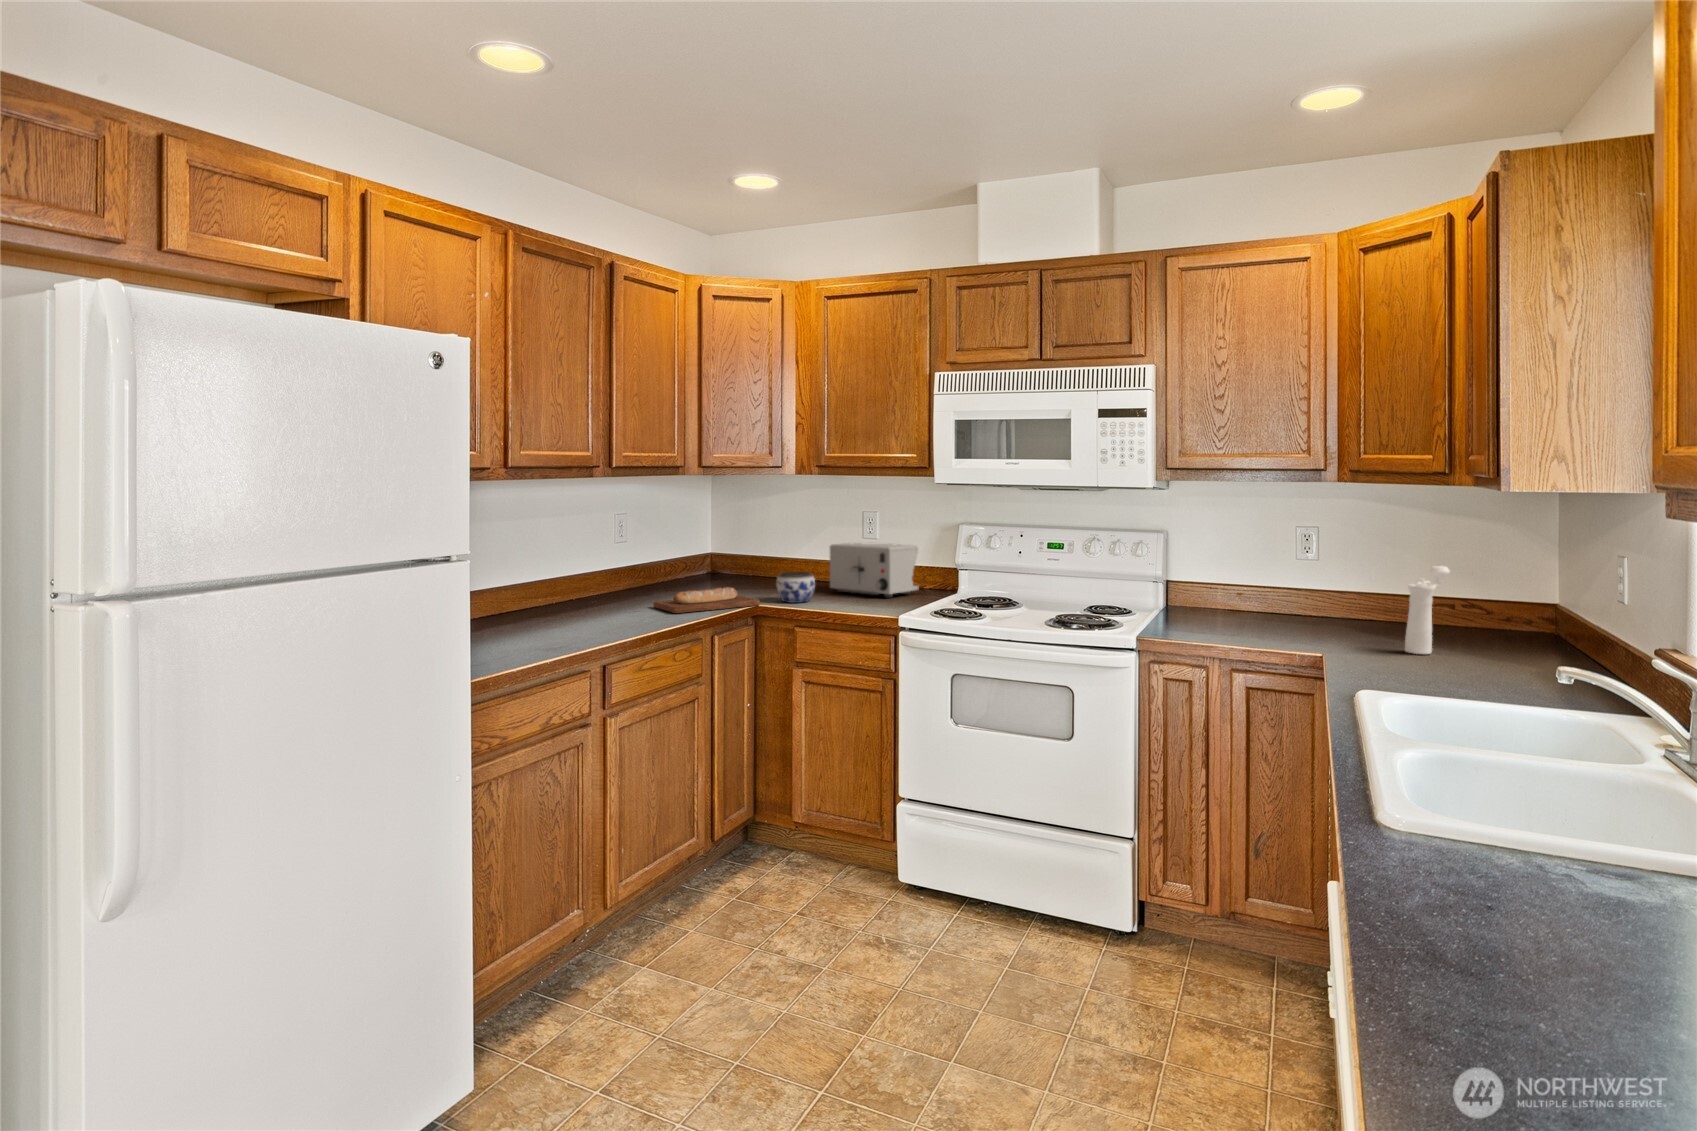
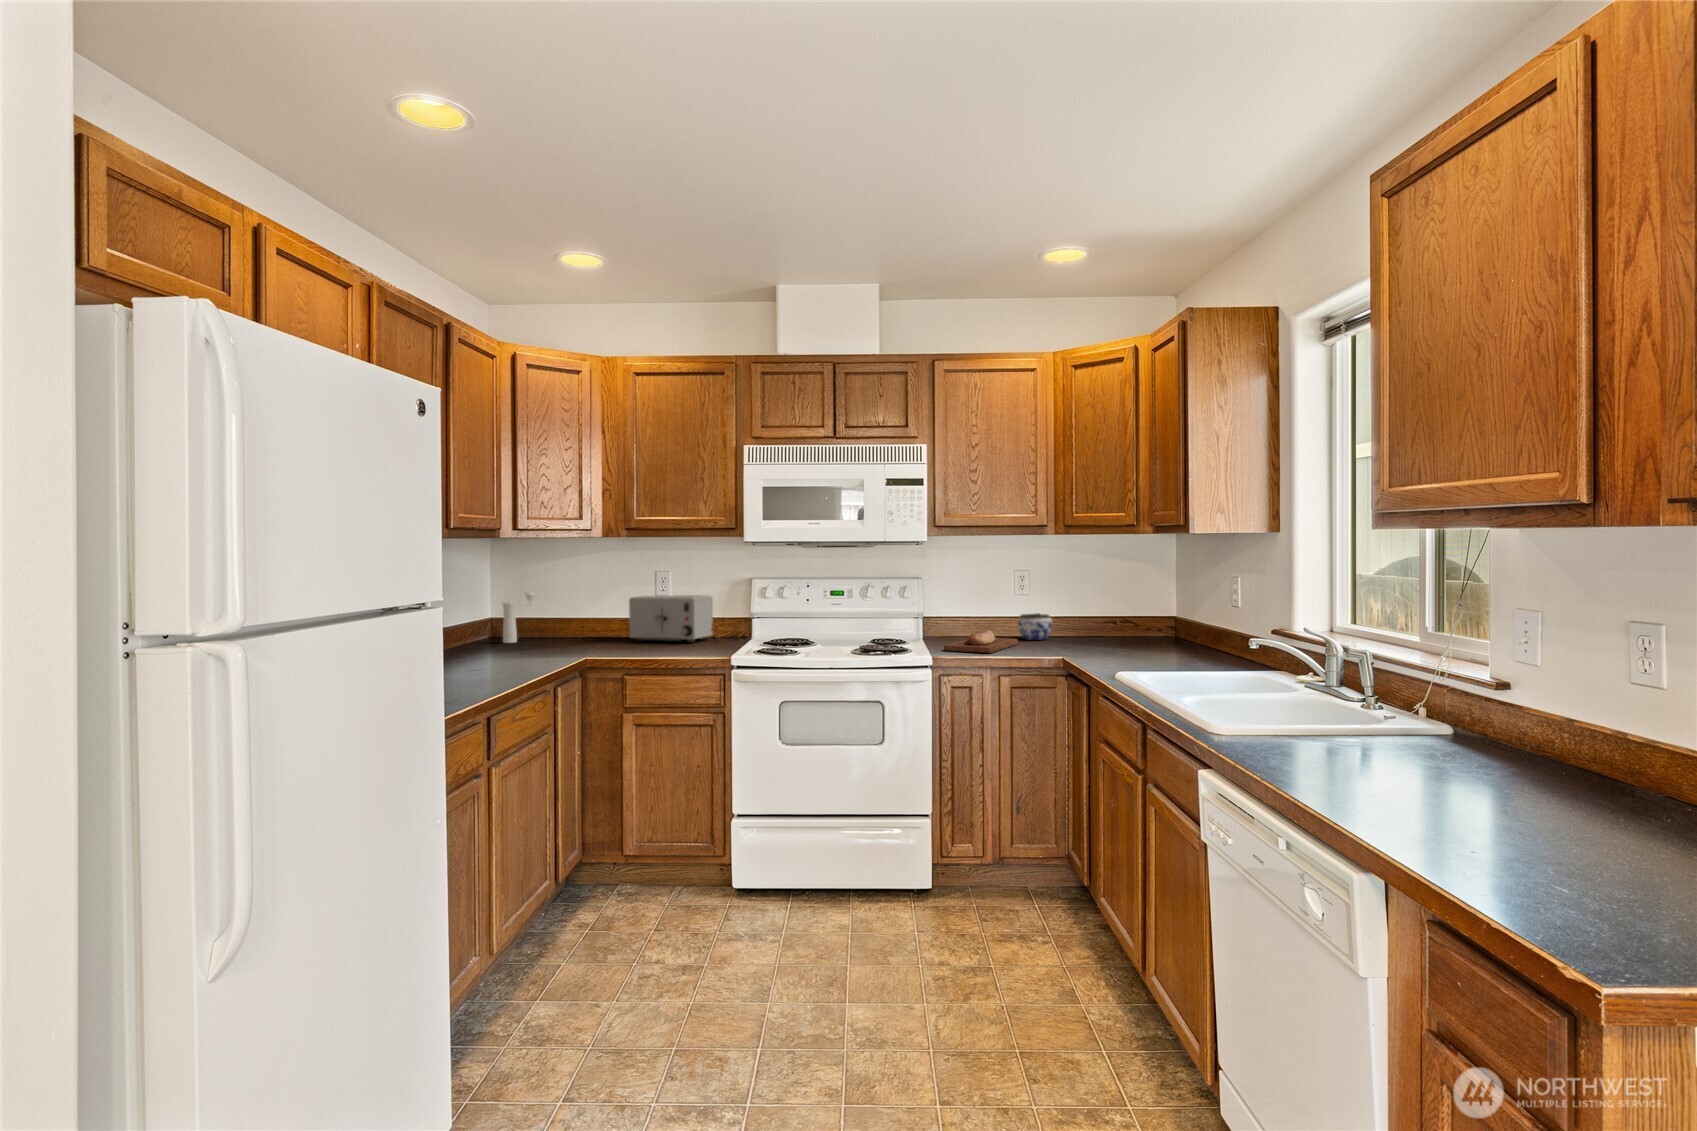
pepper mill: present [1405,566,1450,654] -> present [503,592,535,643]
jar: present [776,572,815,603] -> present [1018,613,1052,640]
bread loaf: present [653,587,760,613] -> present [944,630,1018,653]

